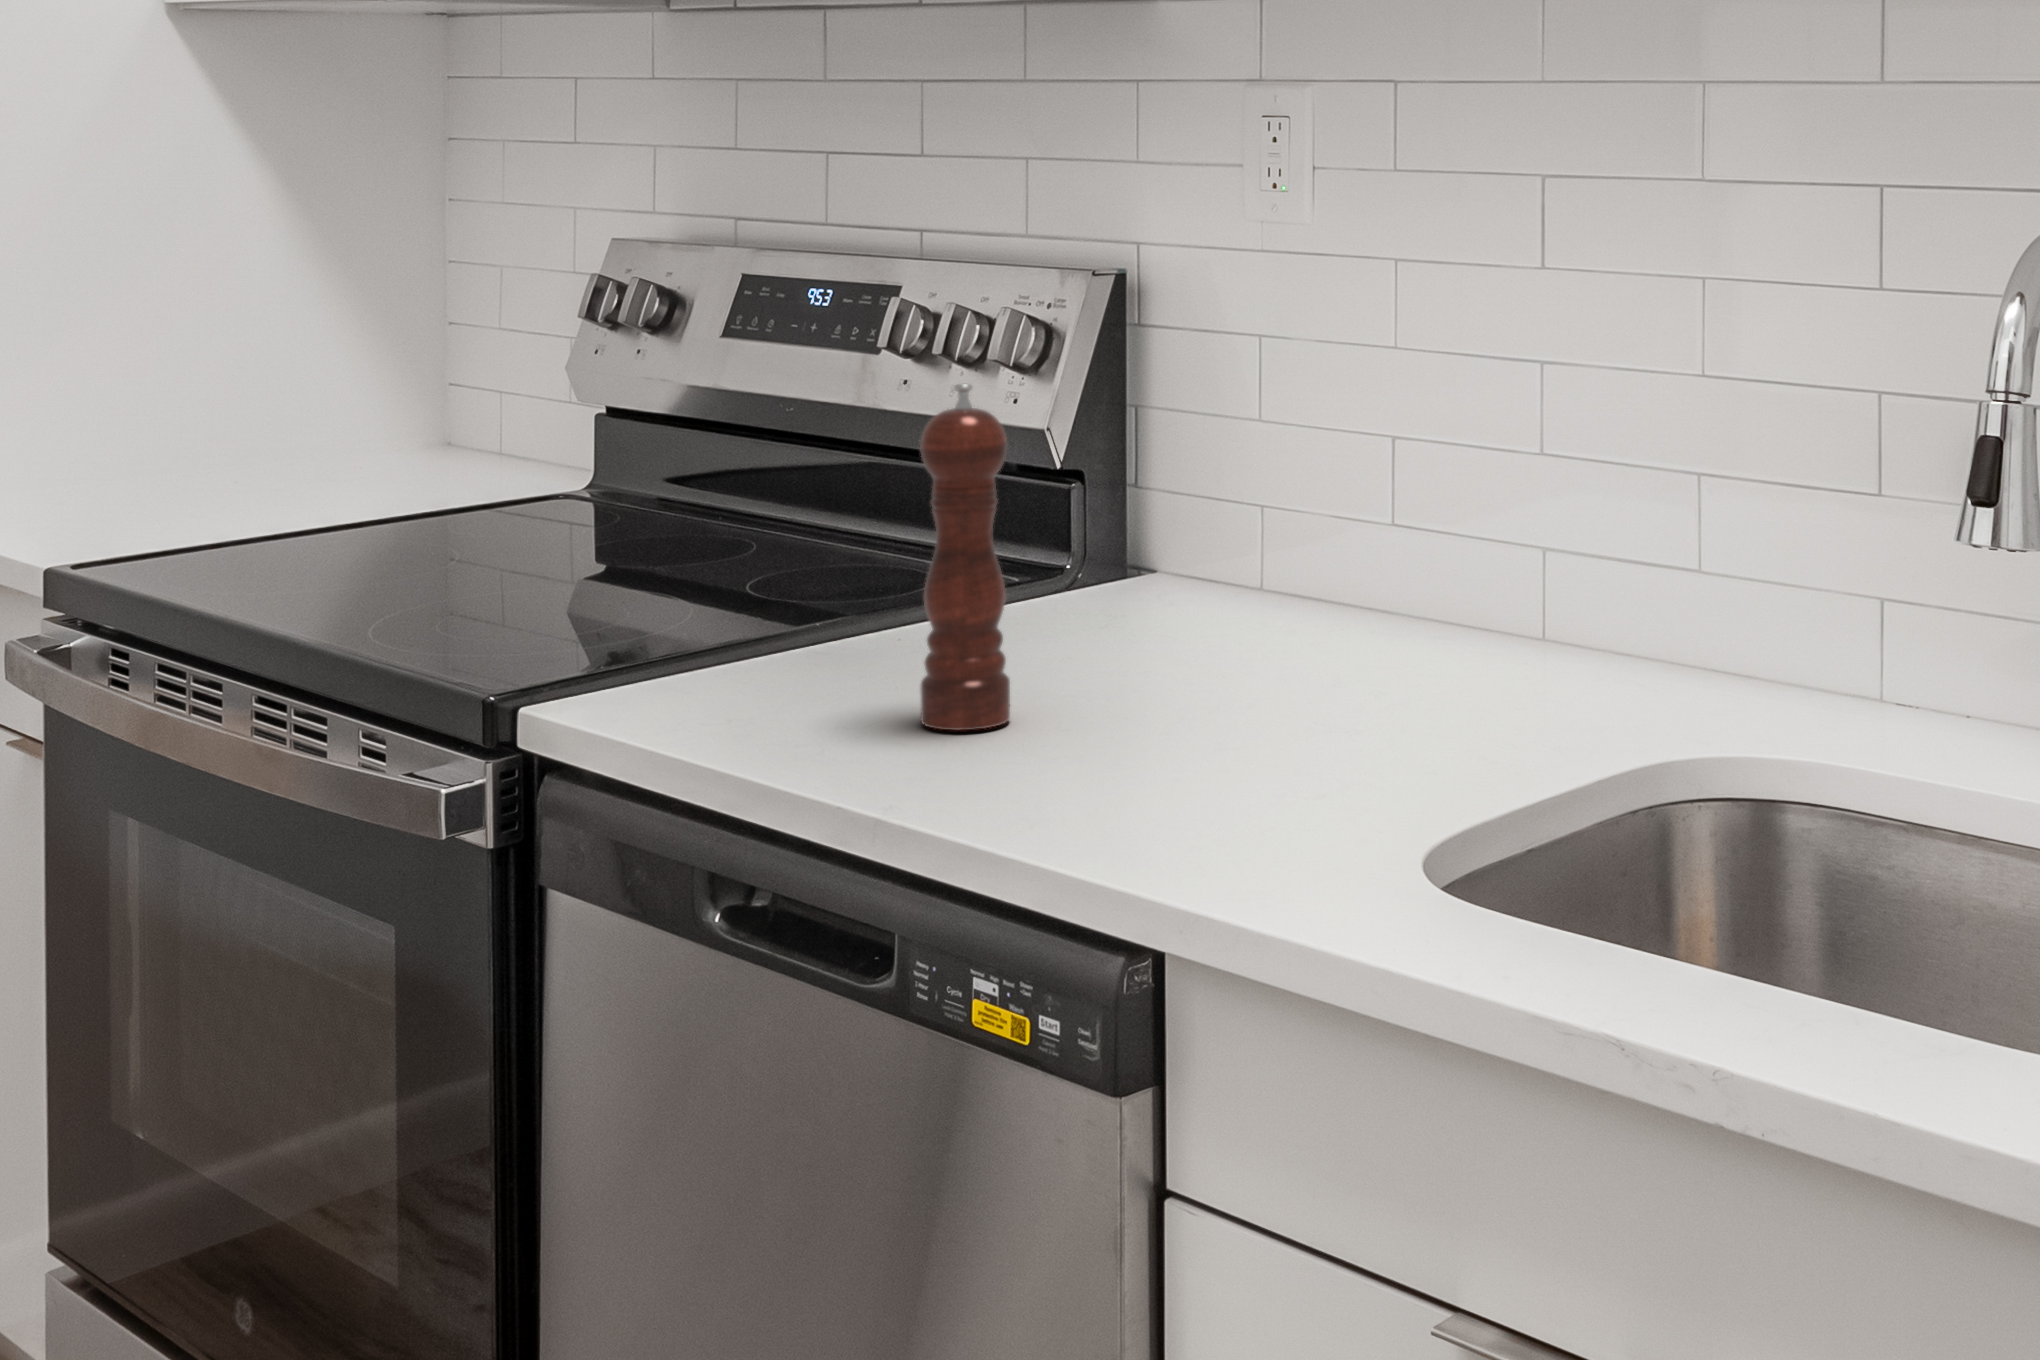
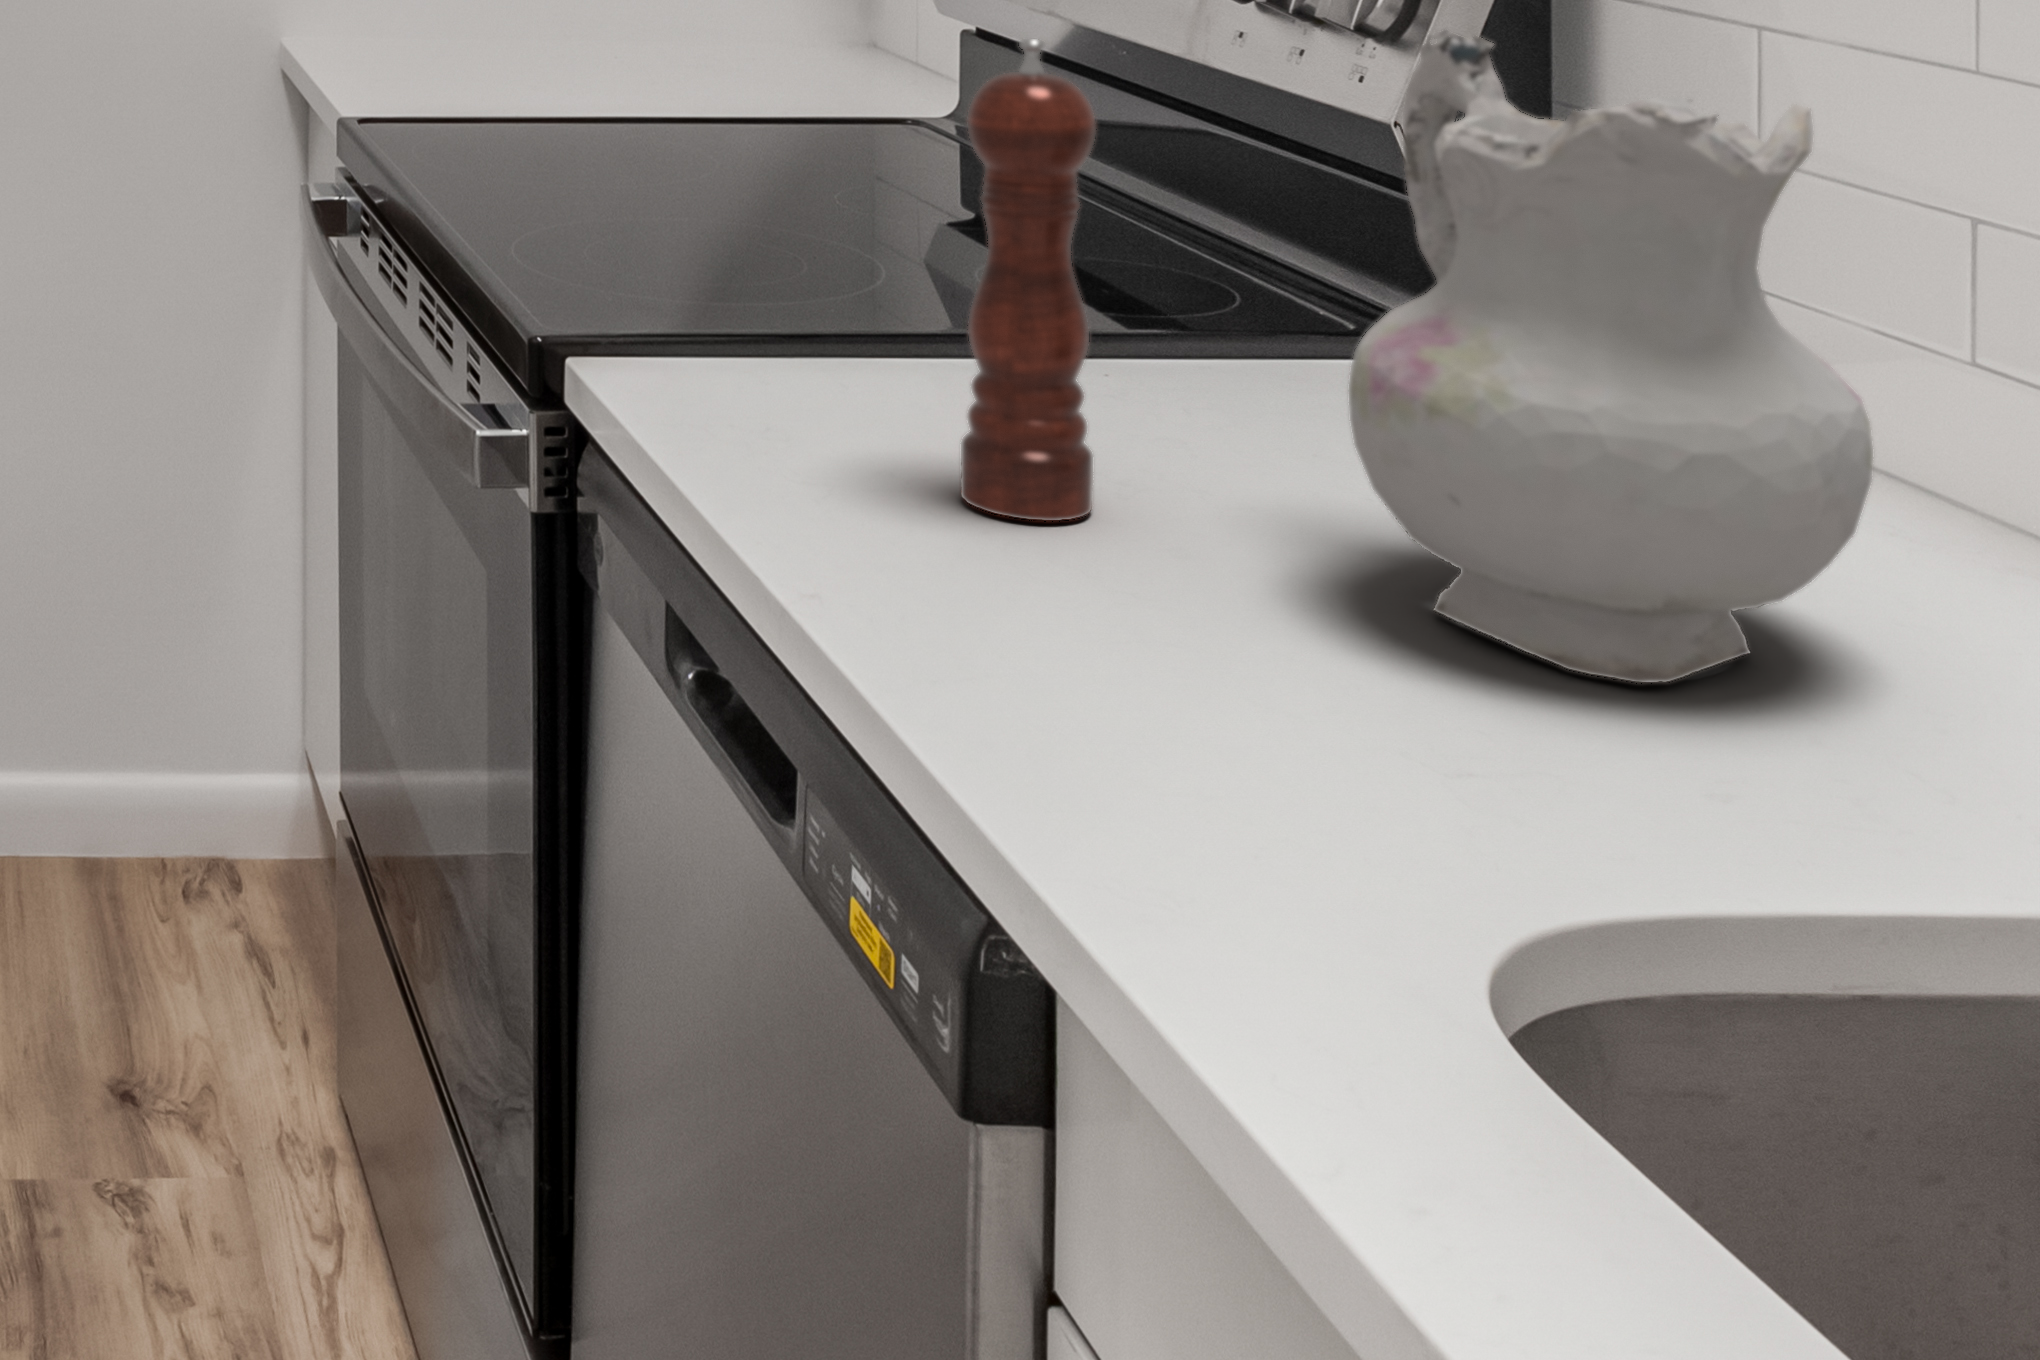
ceramic pitcher: none [1182,351,1463,737] -> present [1349,31,1873,683]

